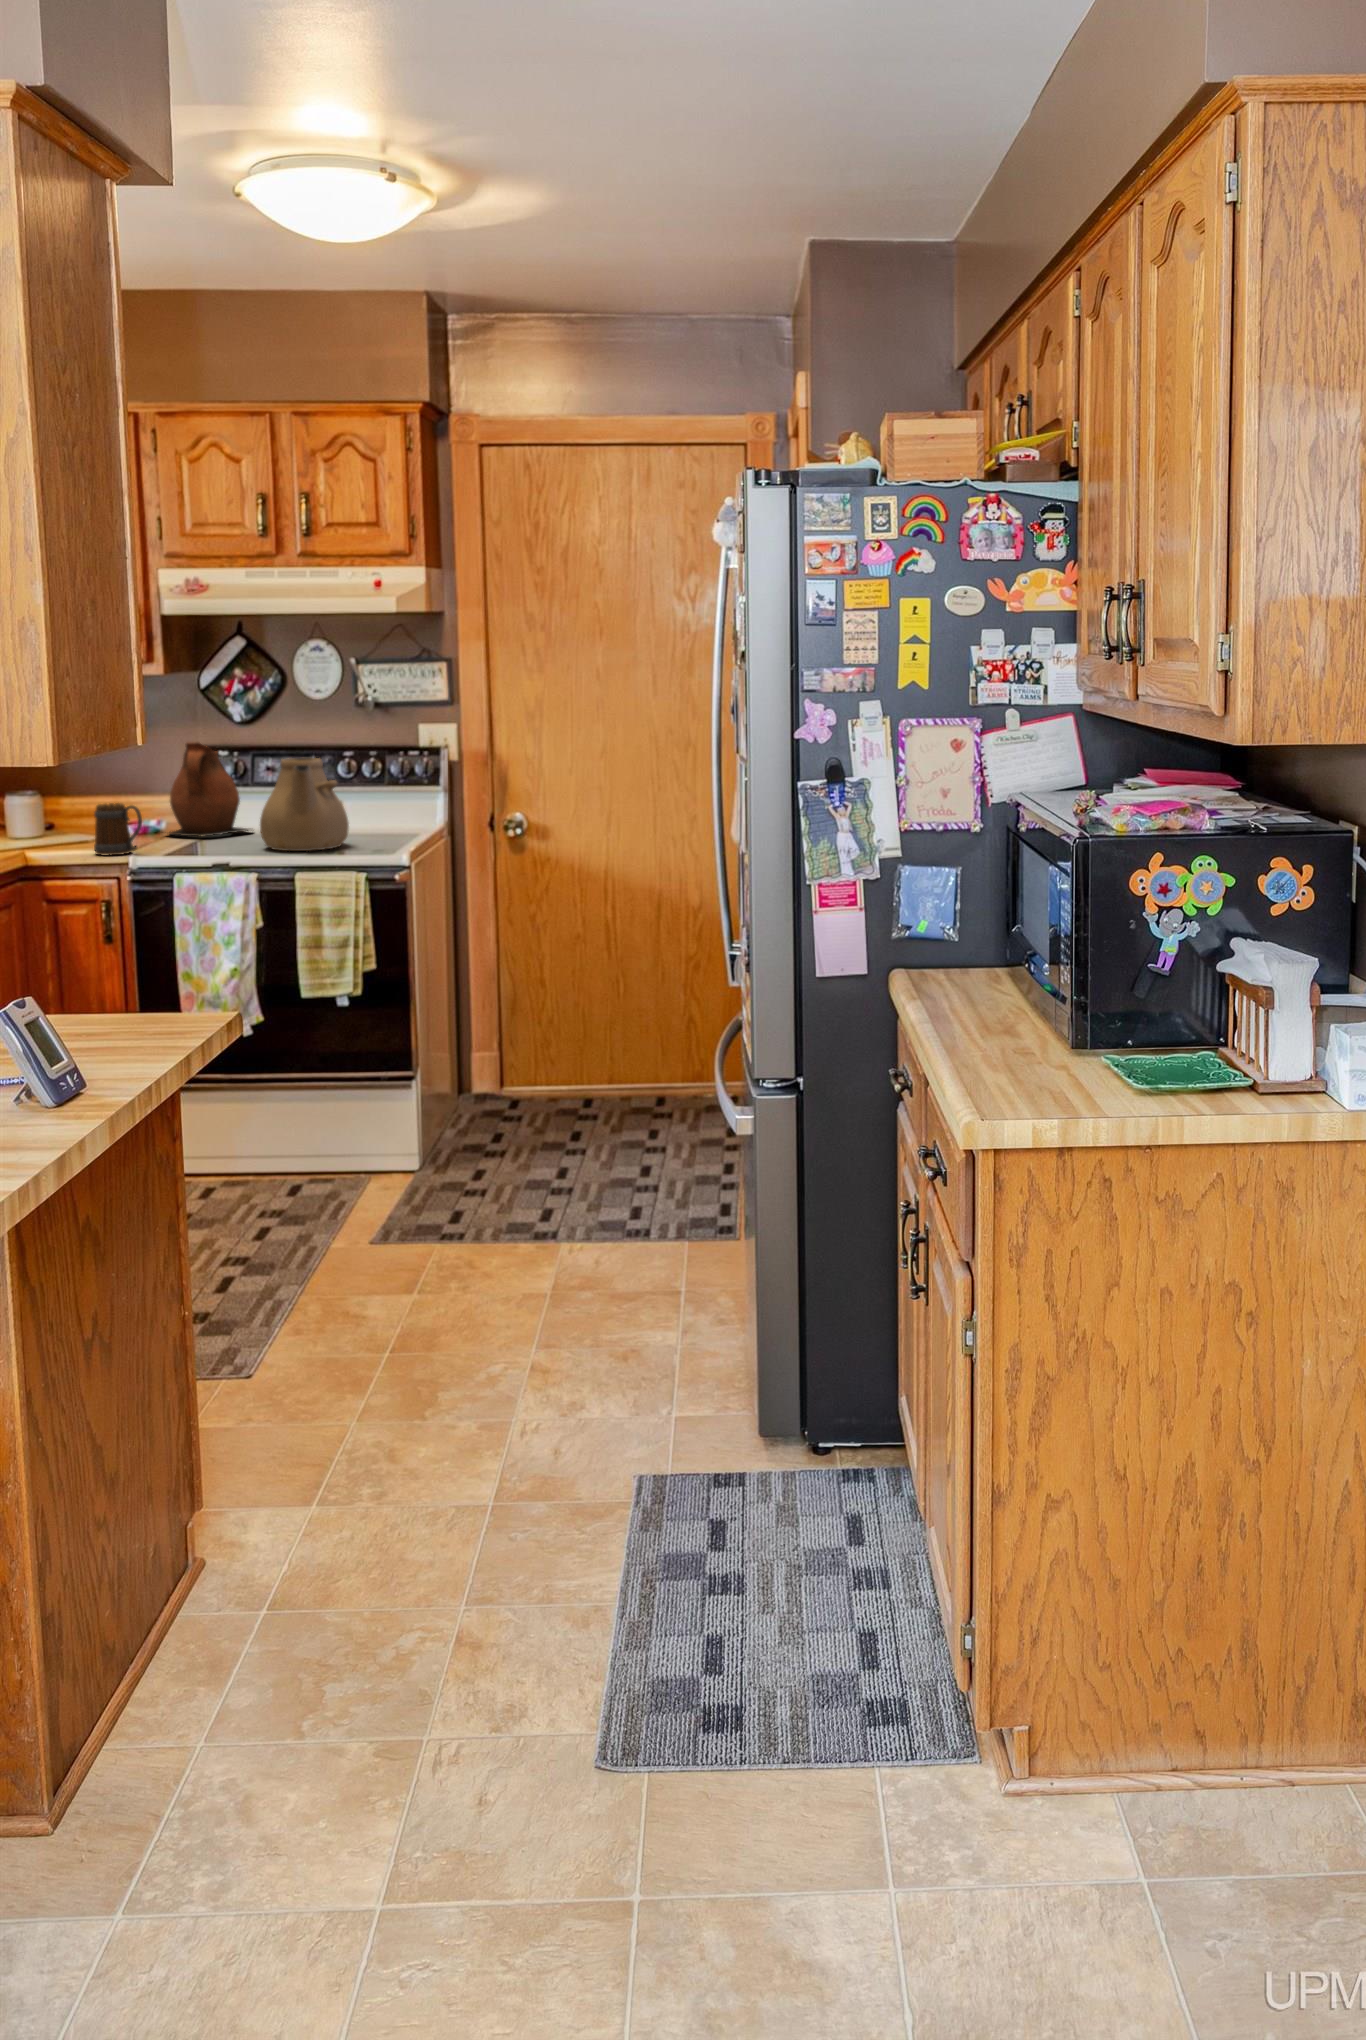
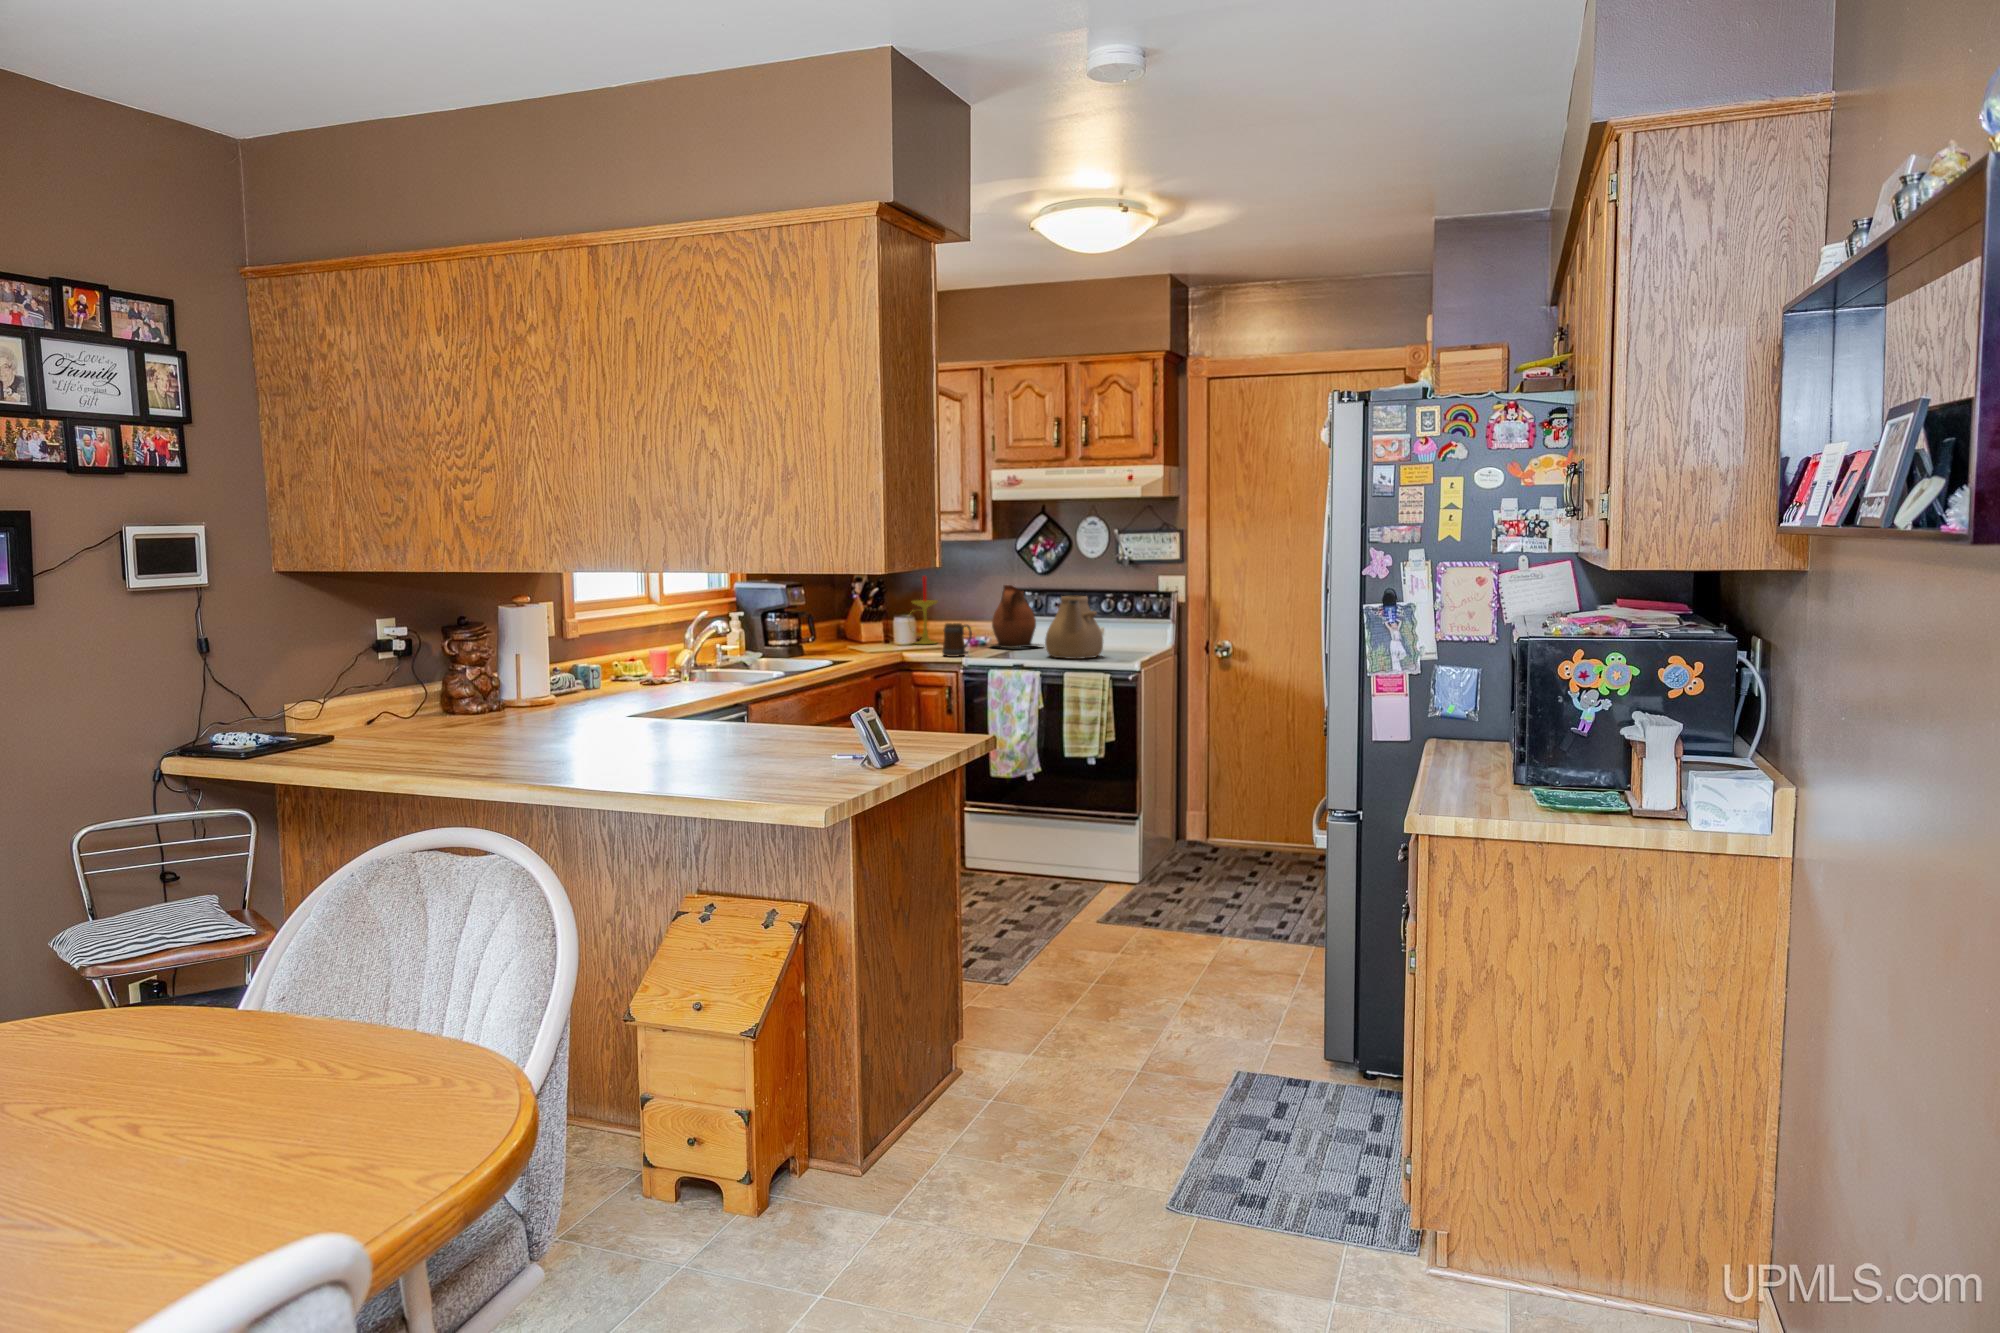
candle: none [29,727,82,835] -> present [908,576,937,644]

